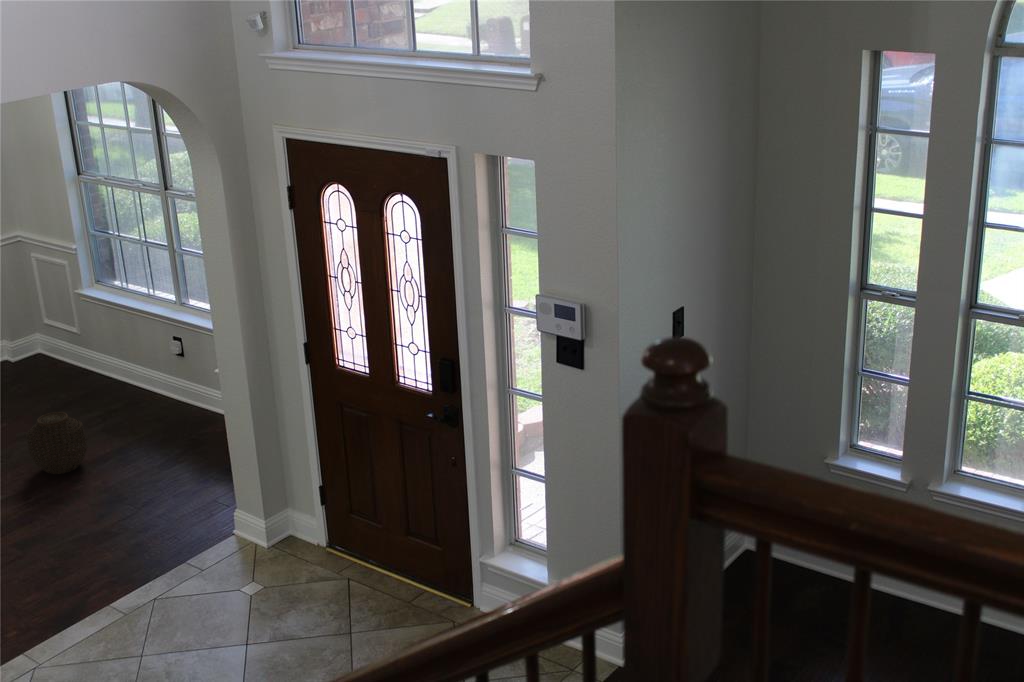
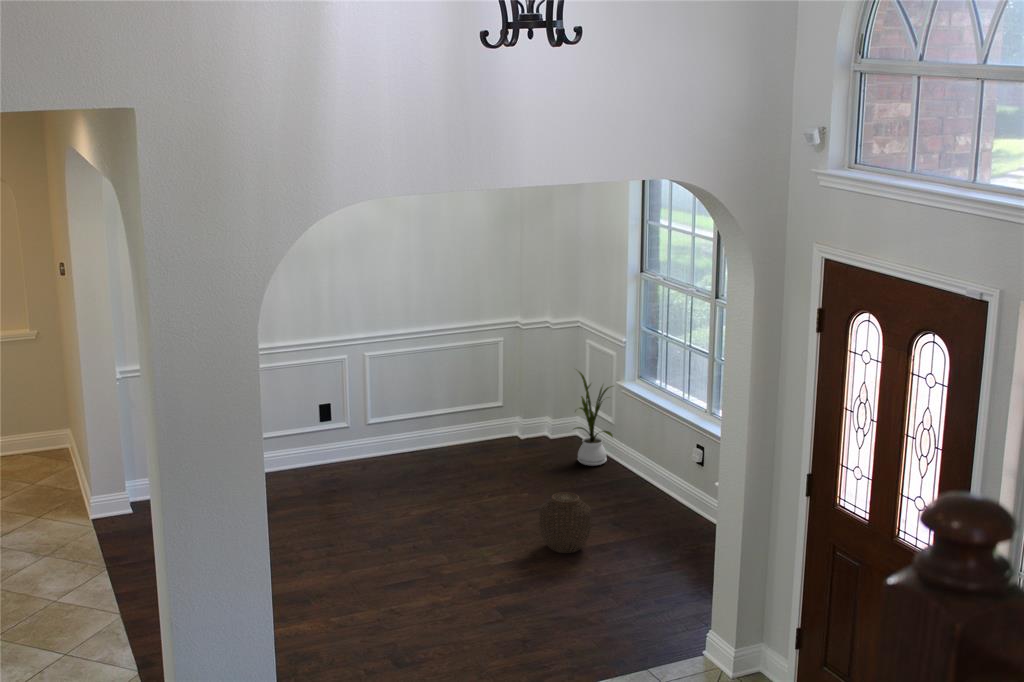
house plant: none [23,285,83,380] -> present [574,372,613,466]

